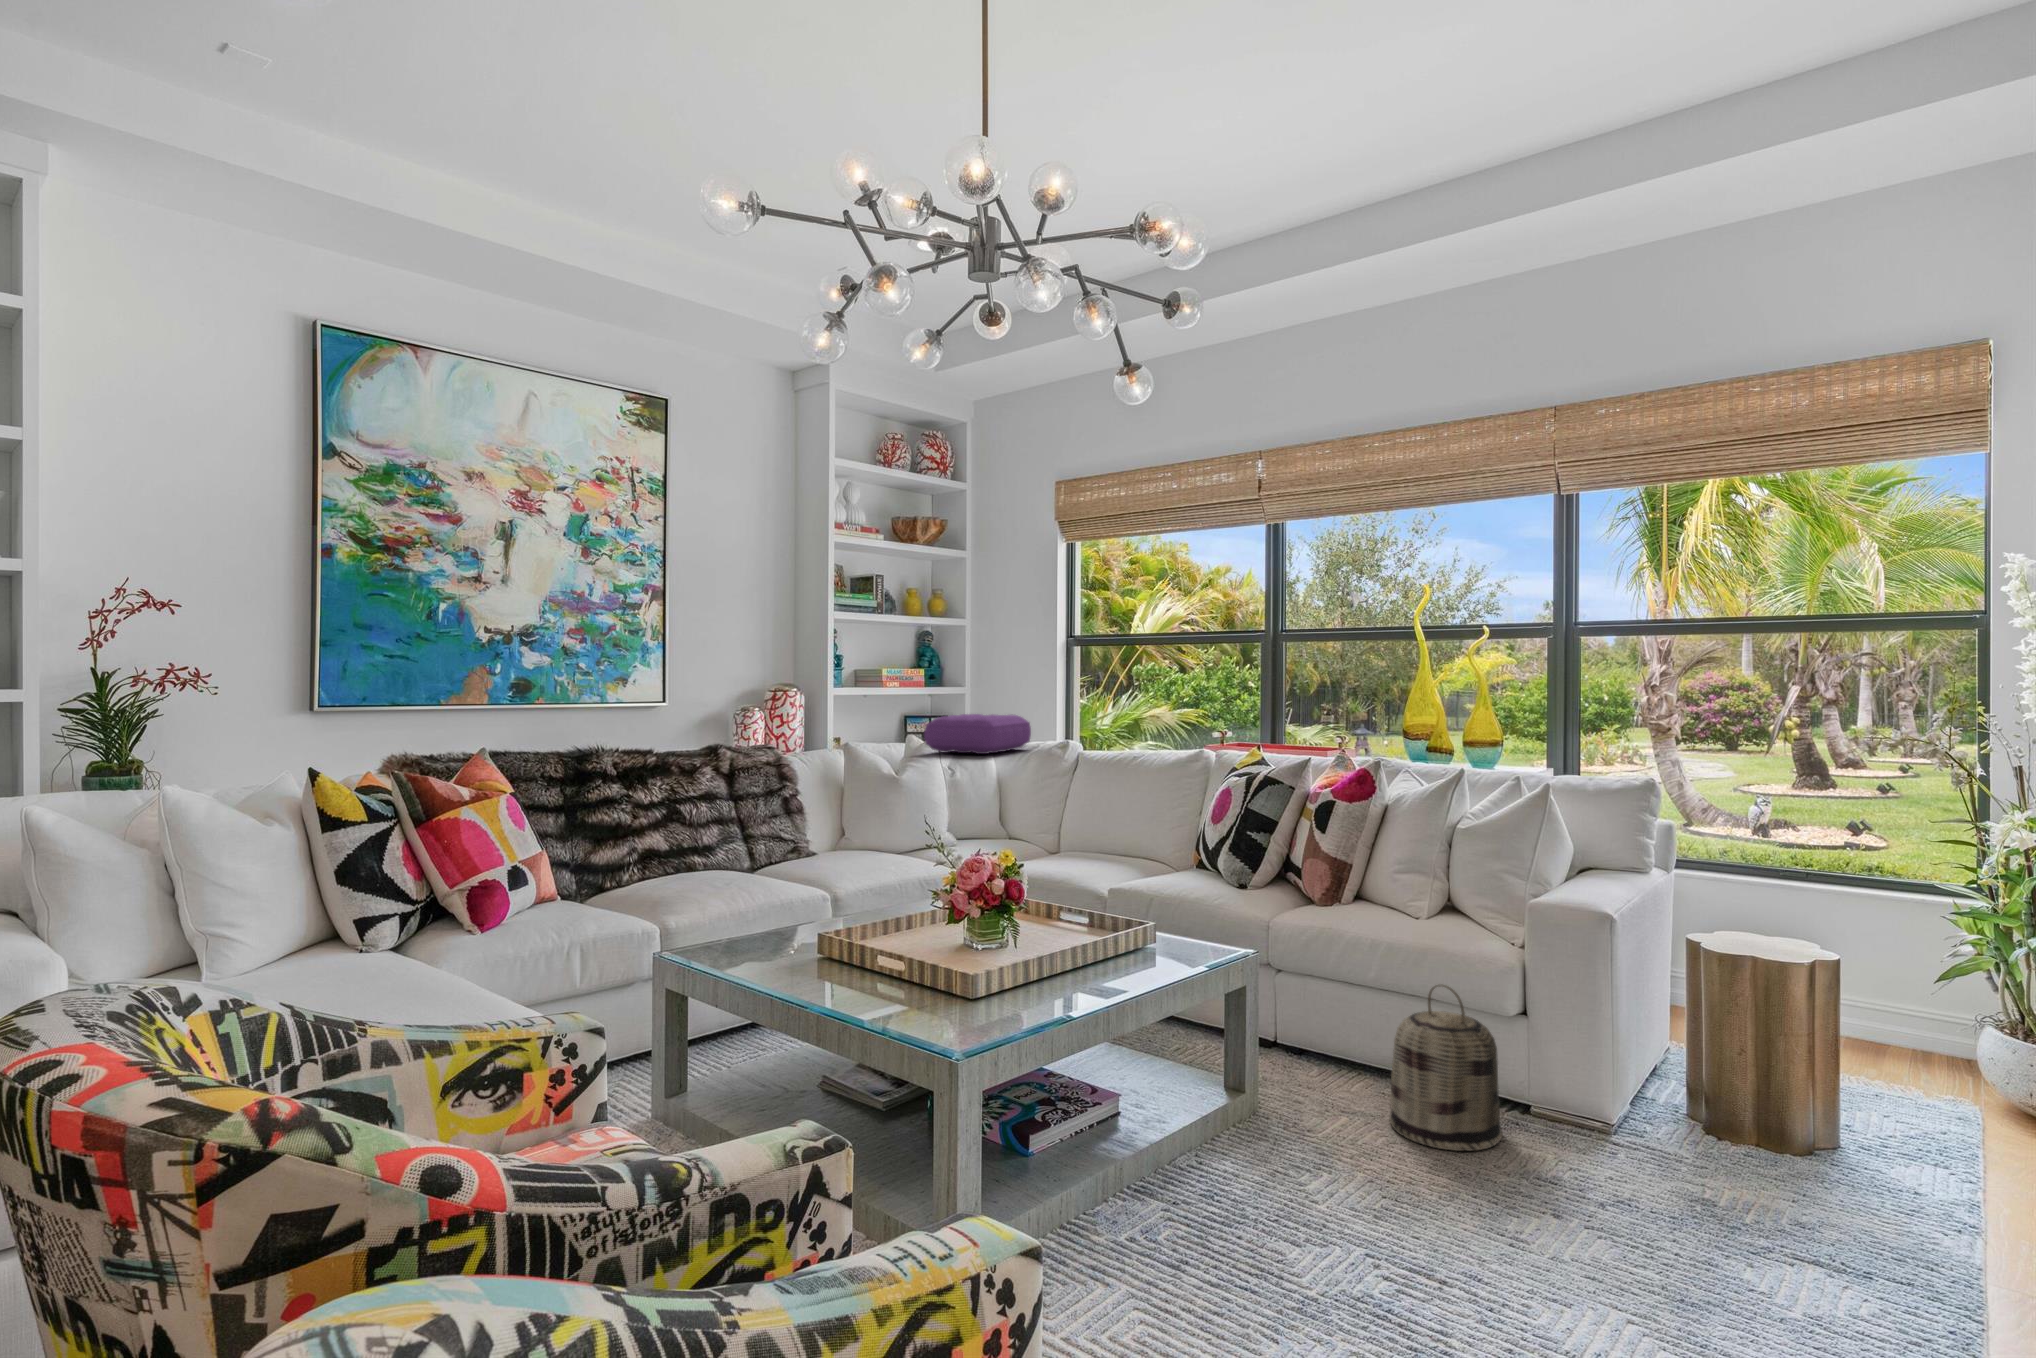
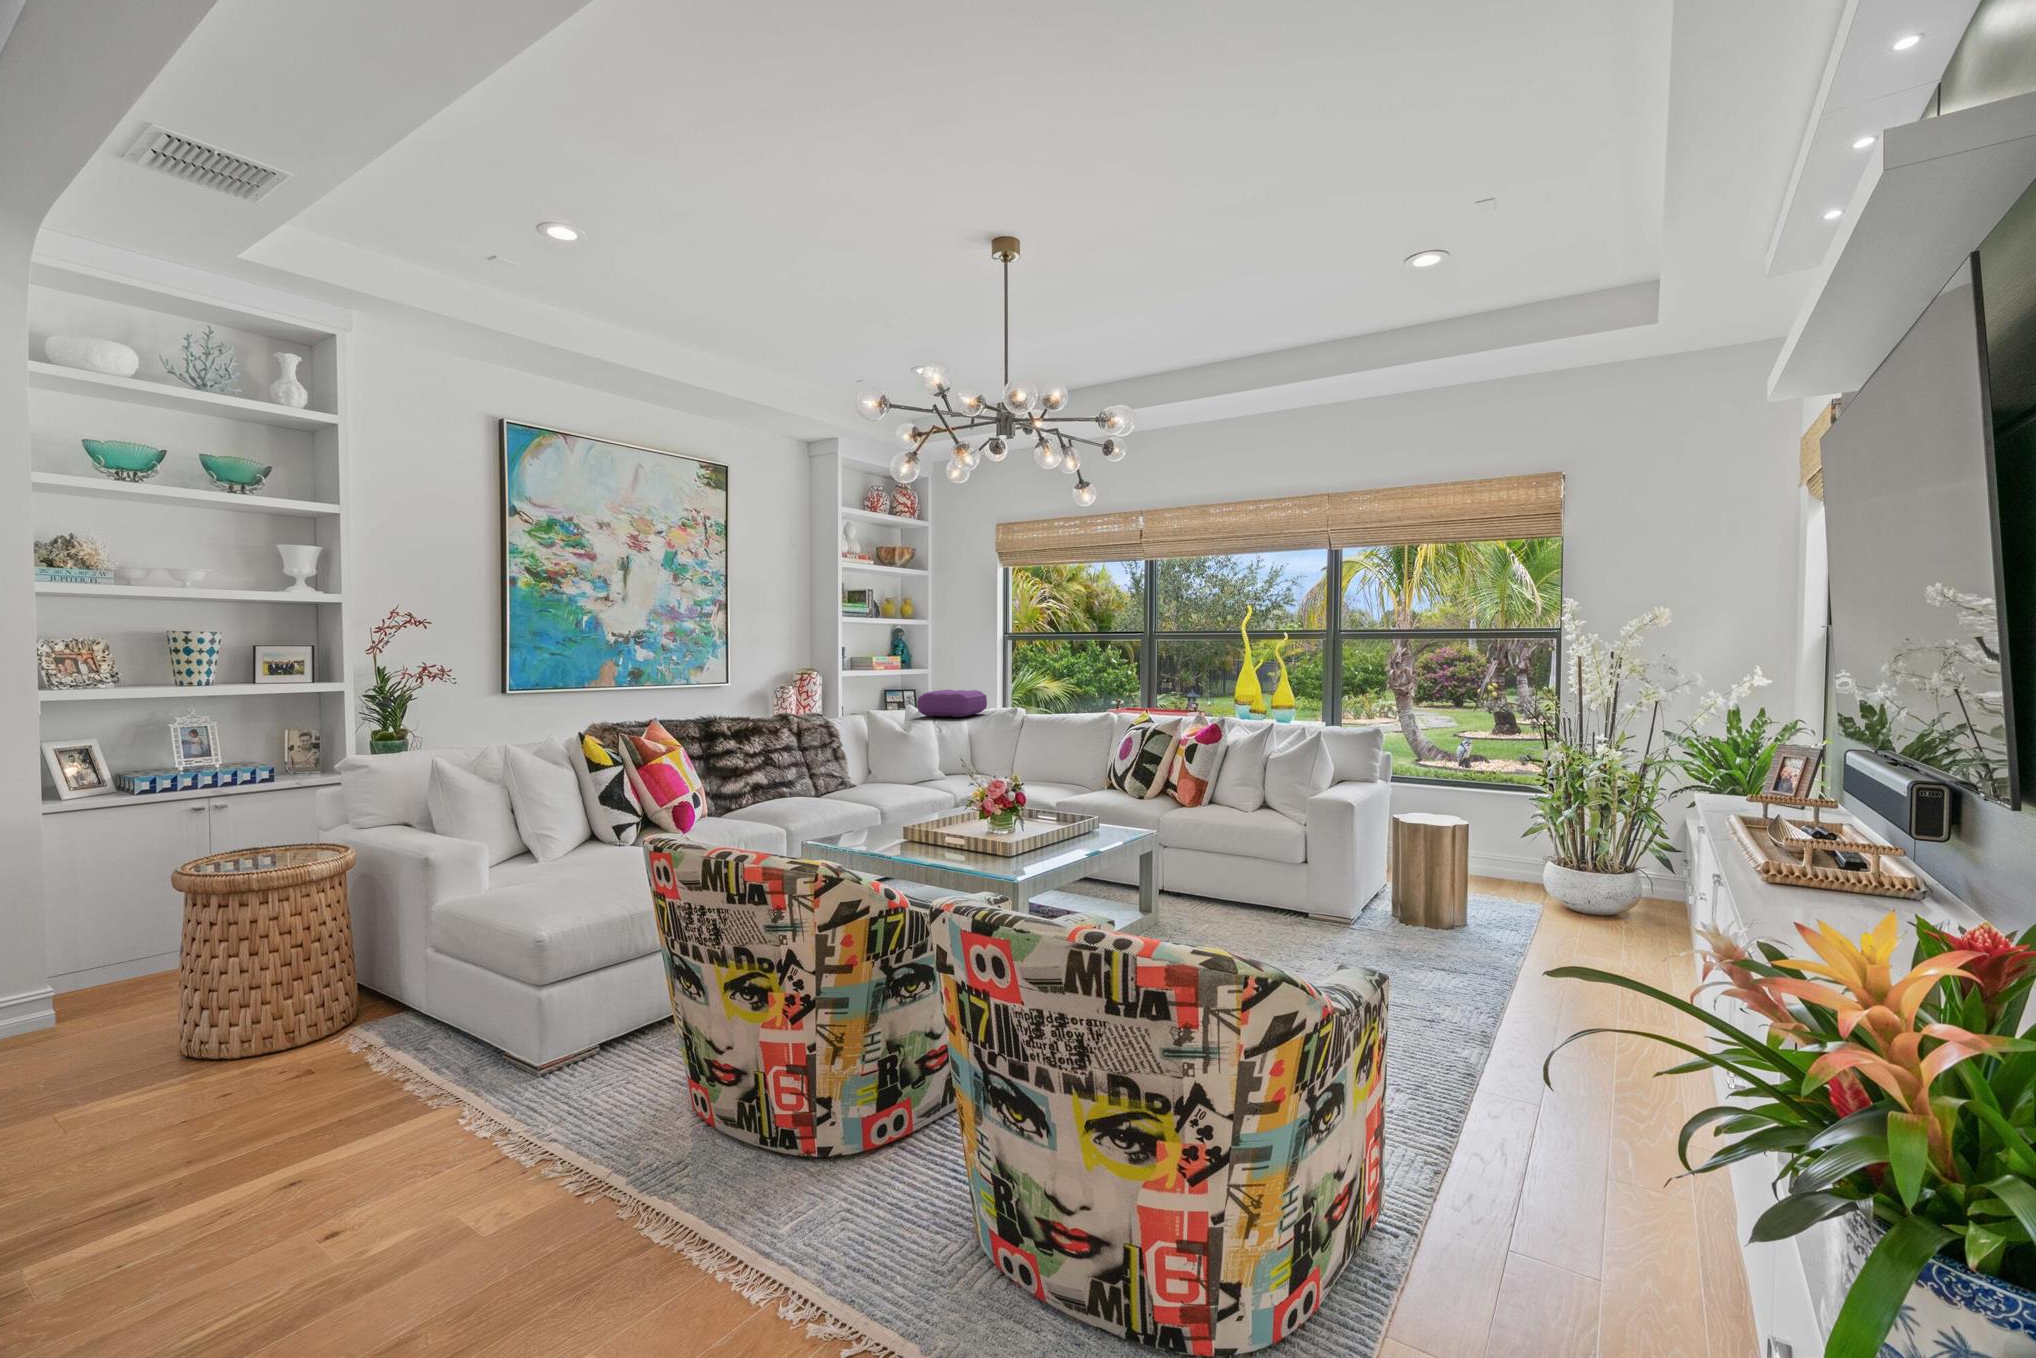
basket: present [1389,985,1502,1151] -> none [1232,846,1294,936]

